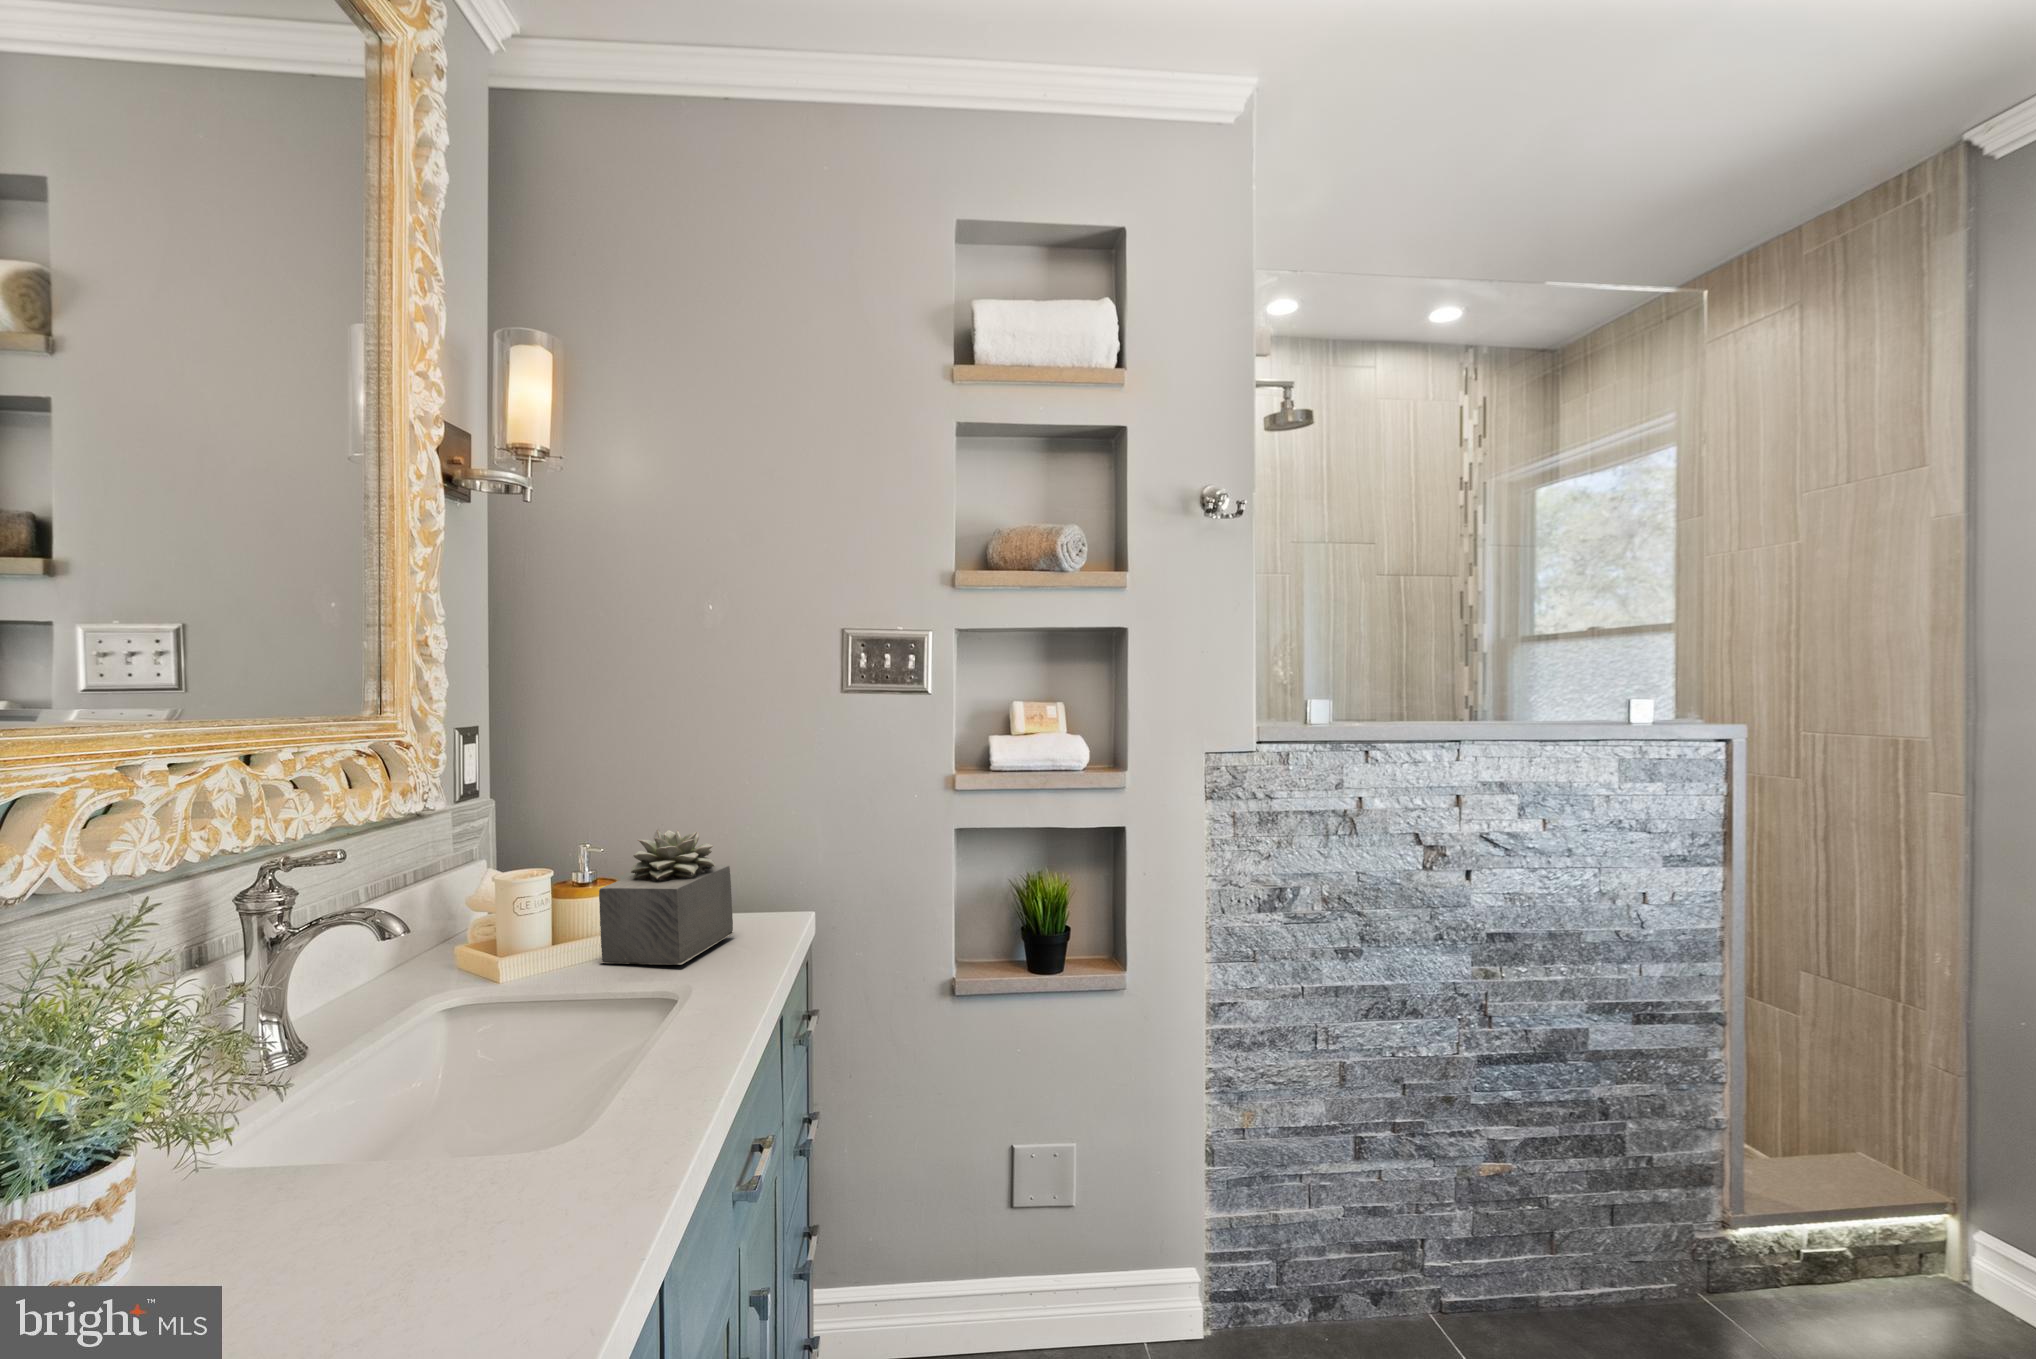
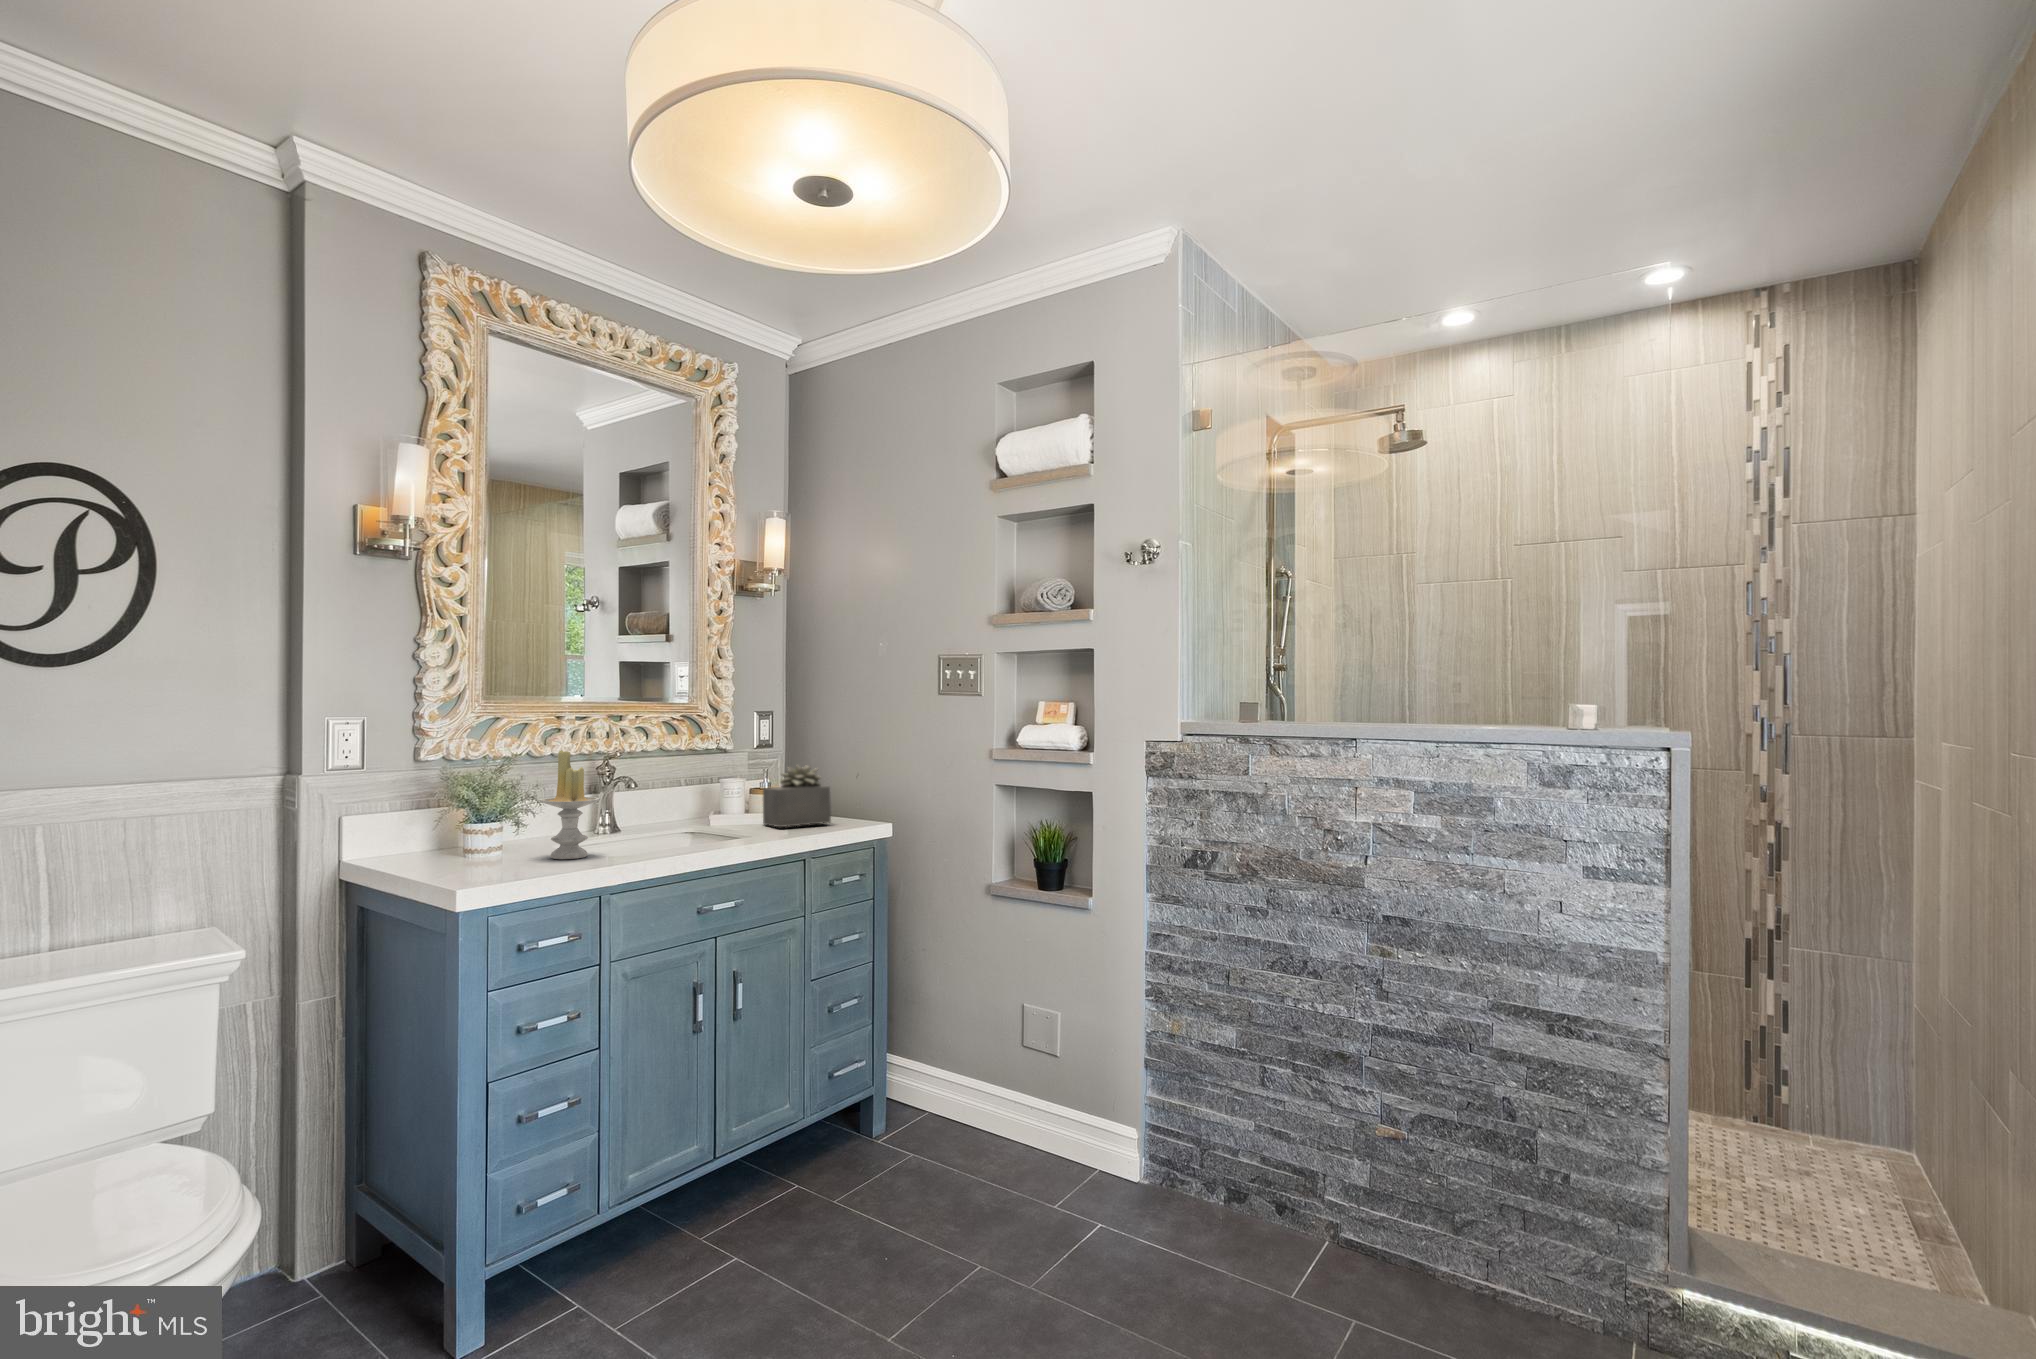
candle: none [415,905,598,1250] -> present [540,750,600,859]

